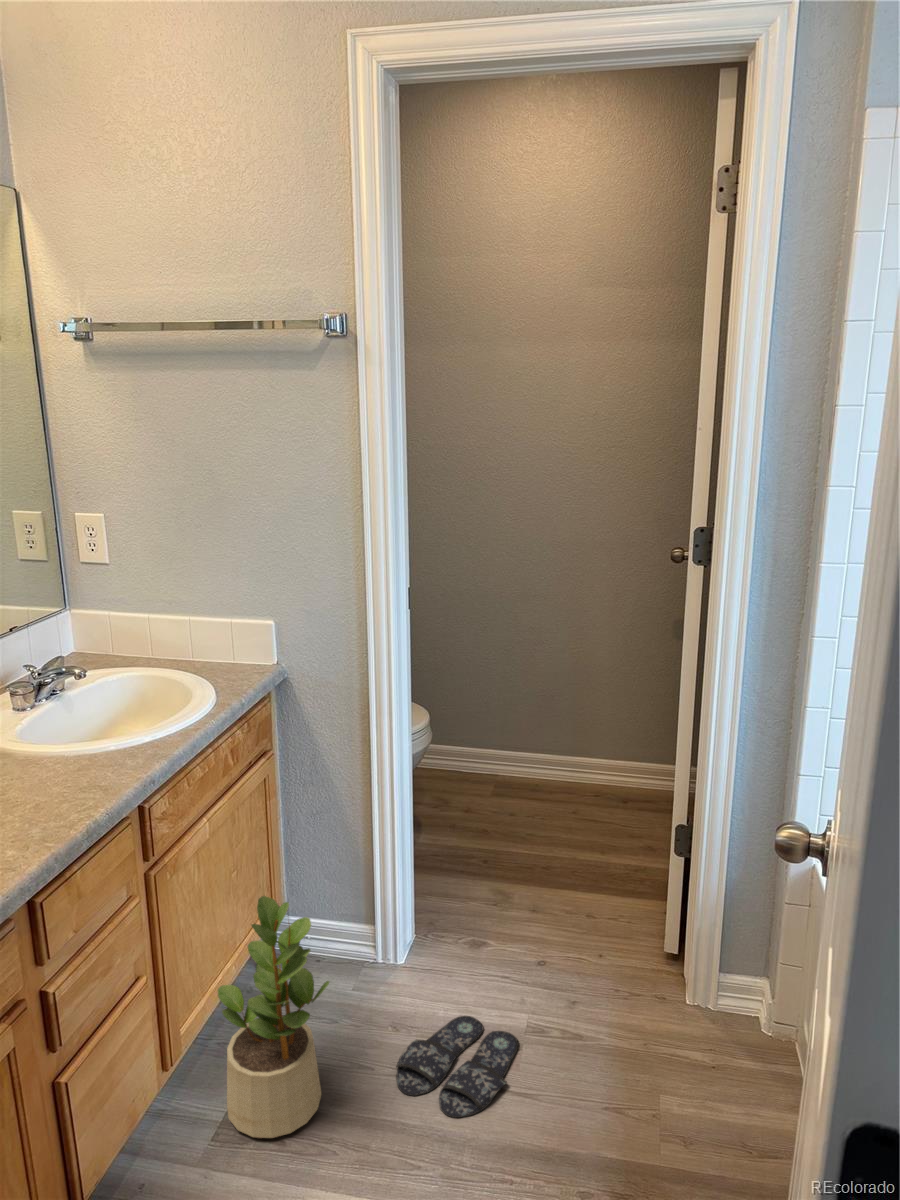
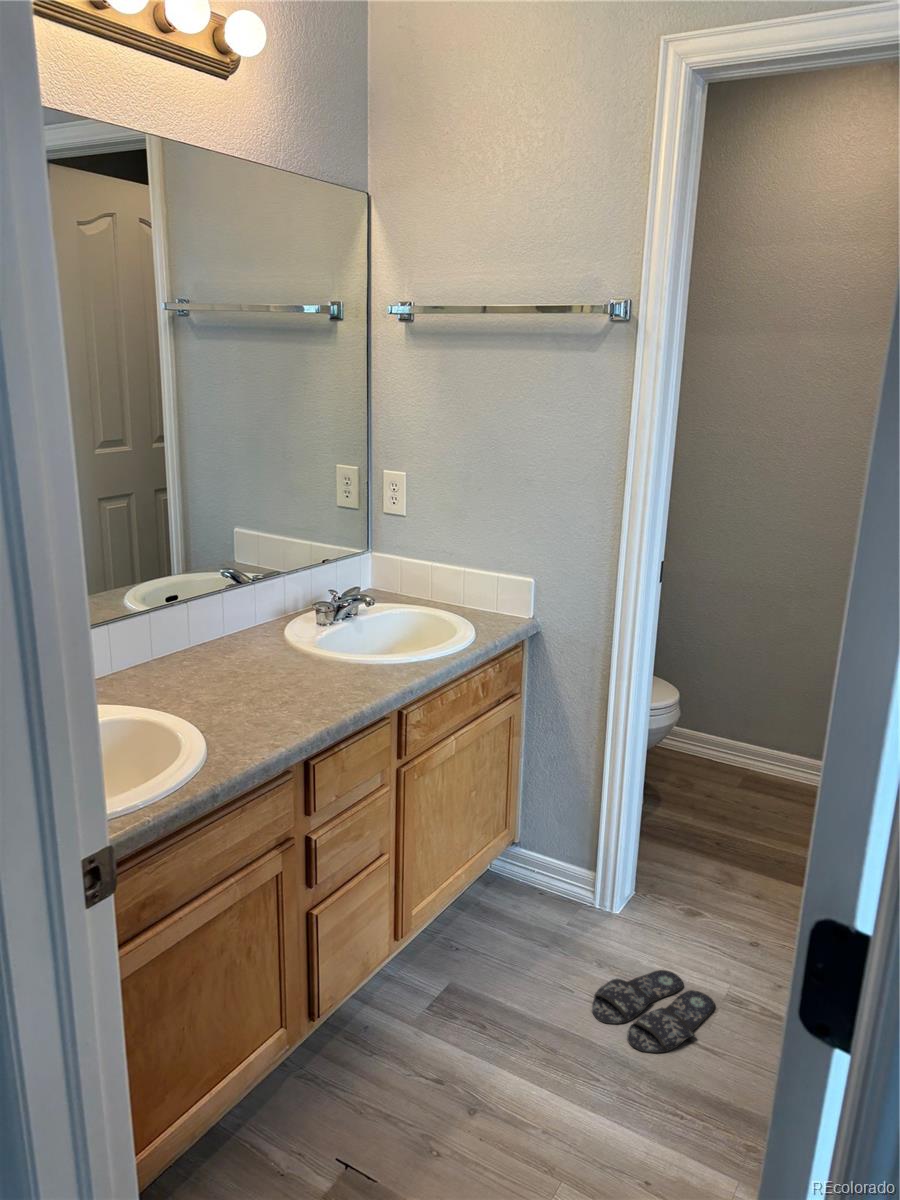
potted plant: present [218,896,329,1138] -> none [442,810,540,1022]

